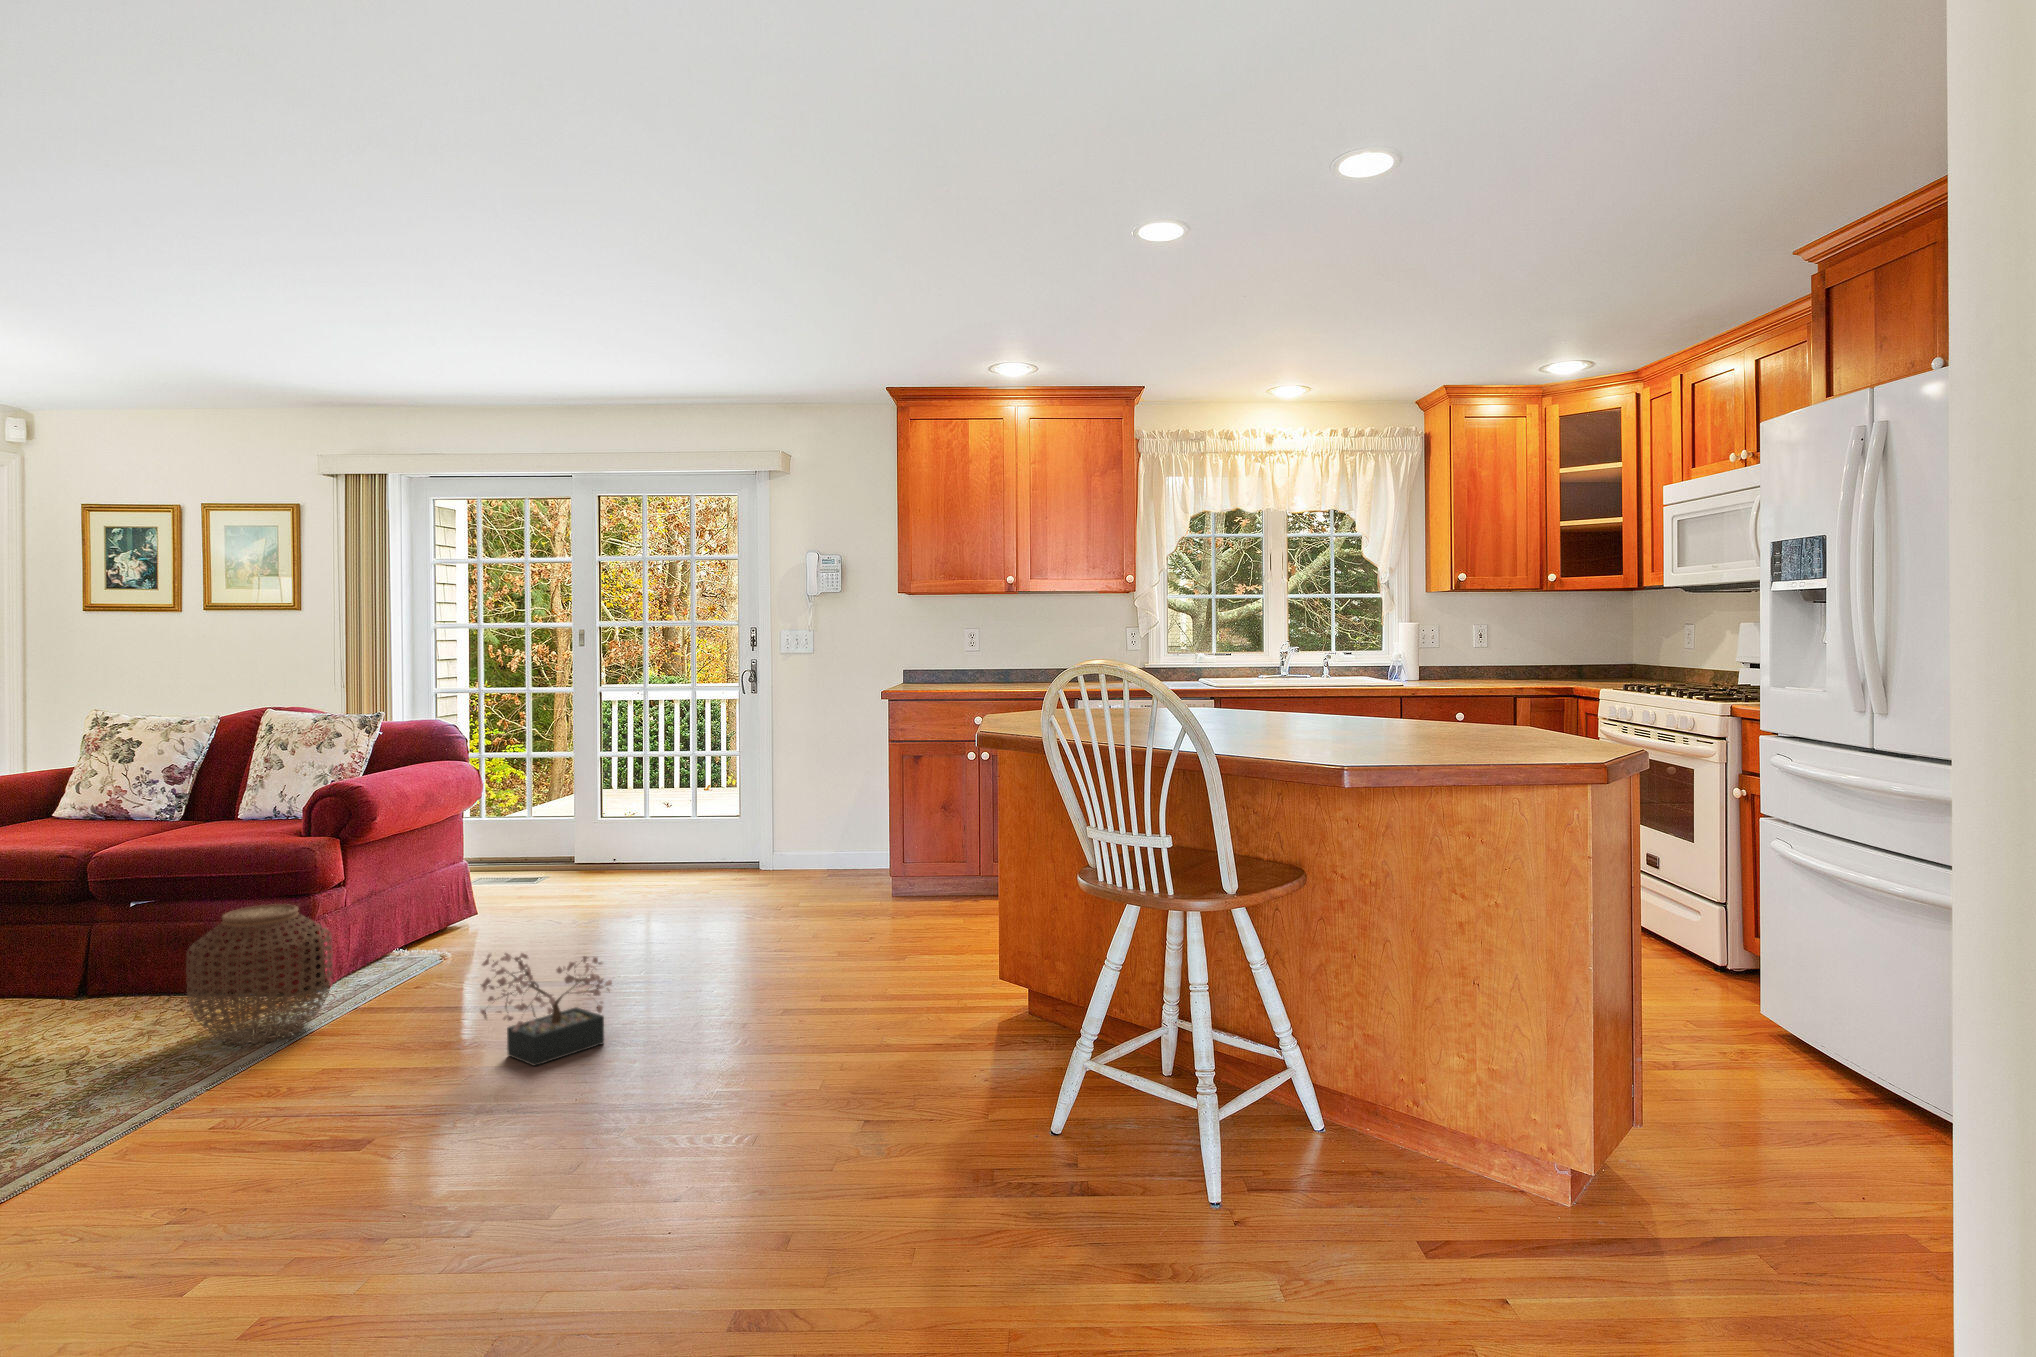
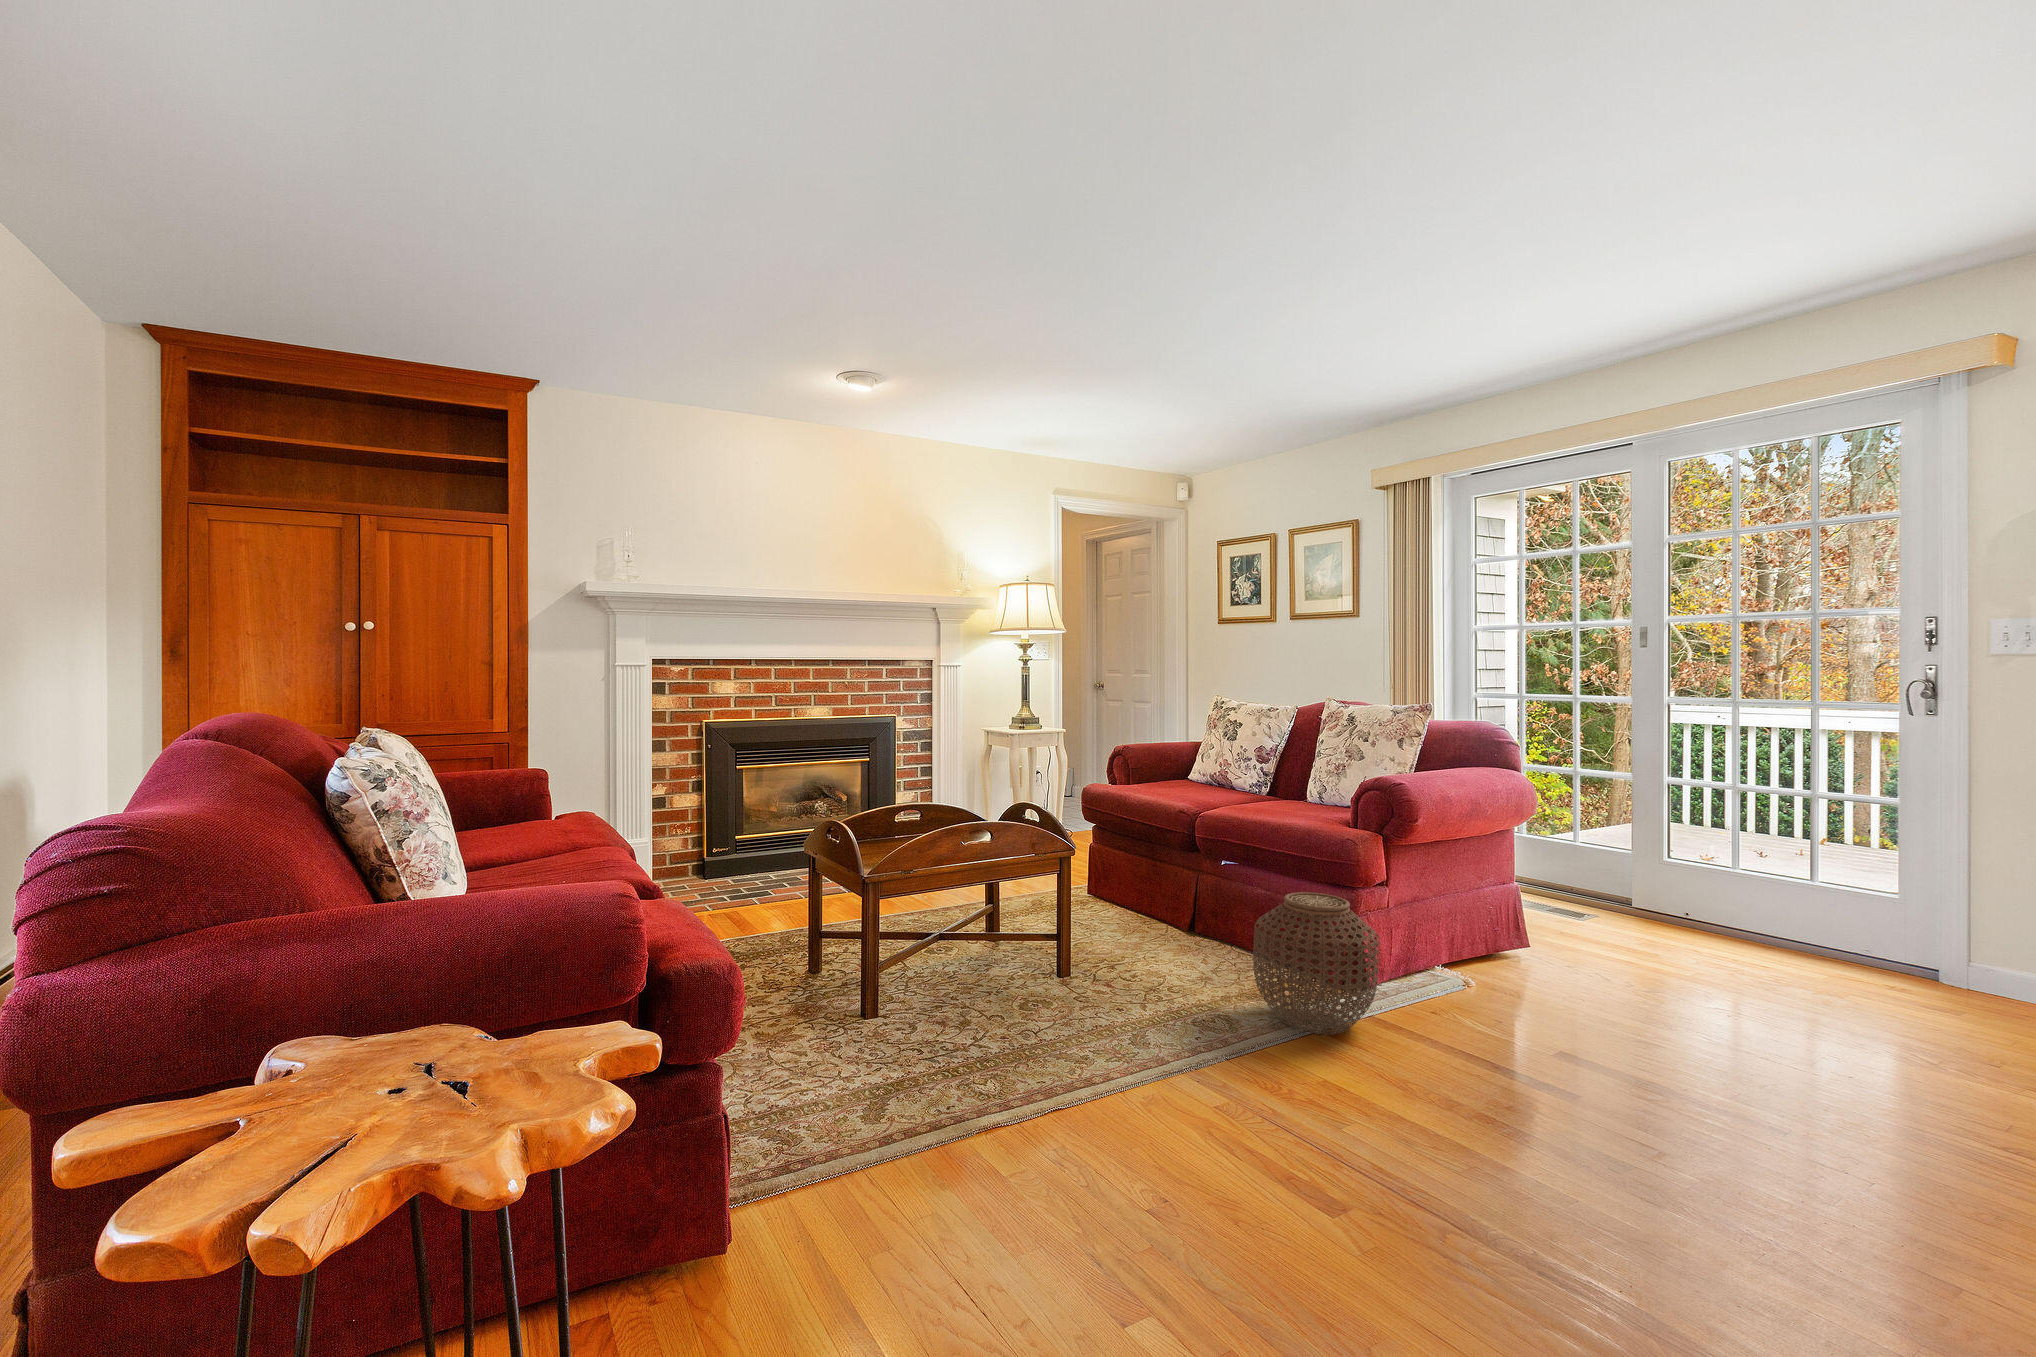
decorative plant: present [481,953,612,1066] -> none [1544,1021,1735,1197]

